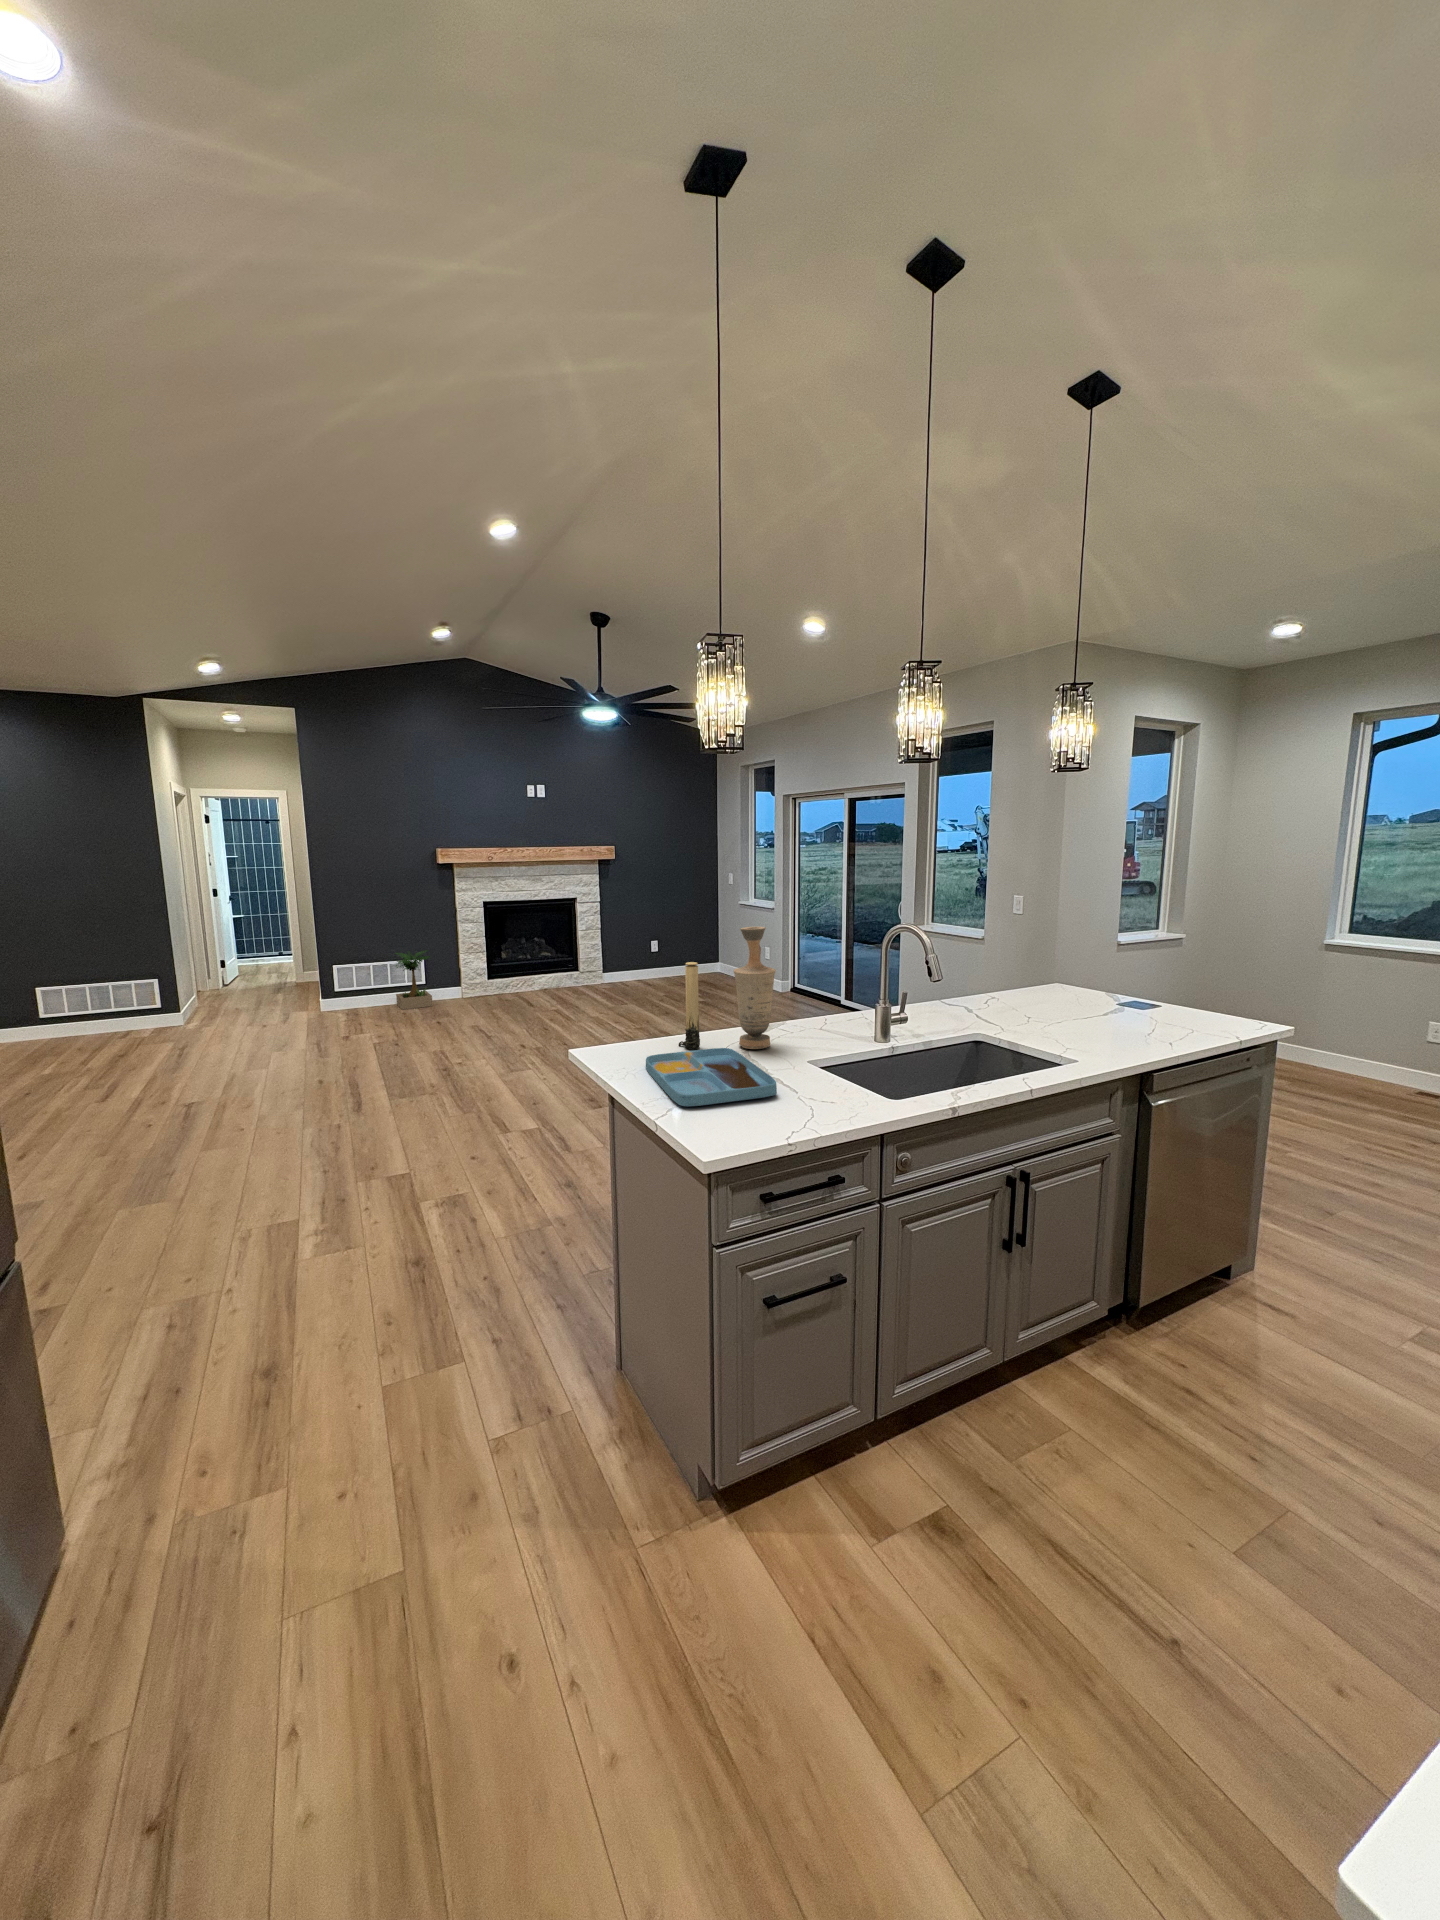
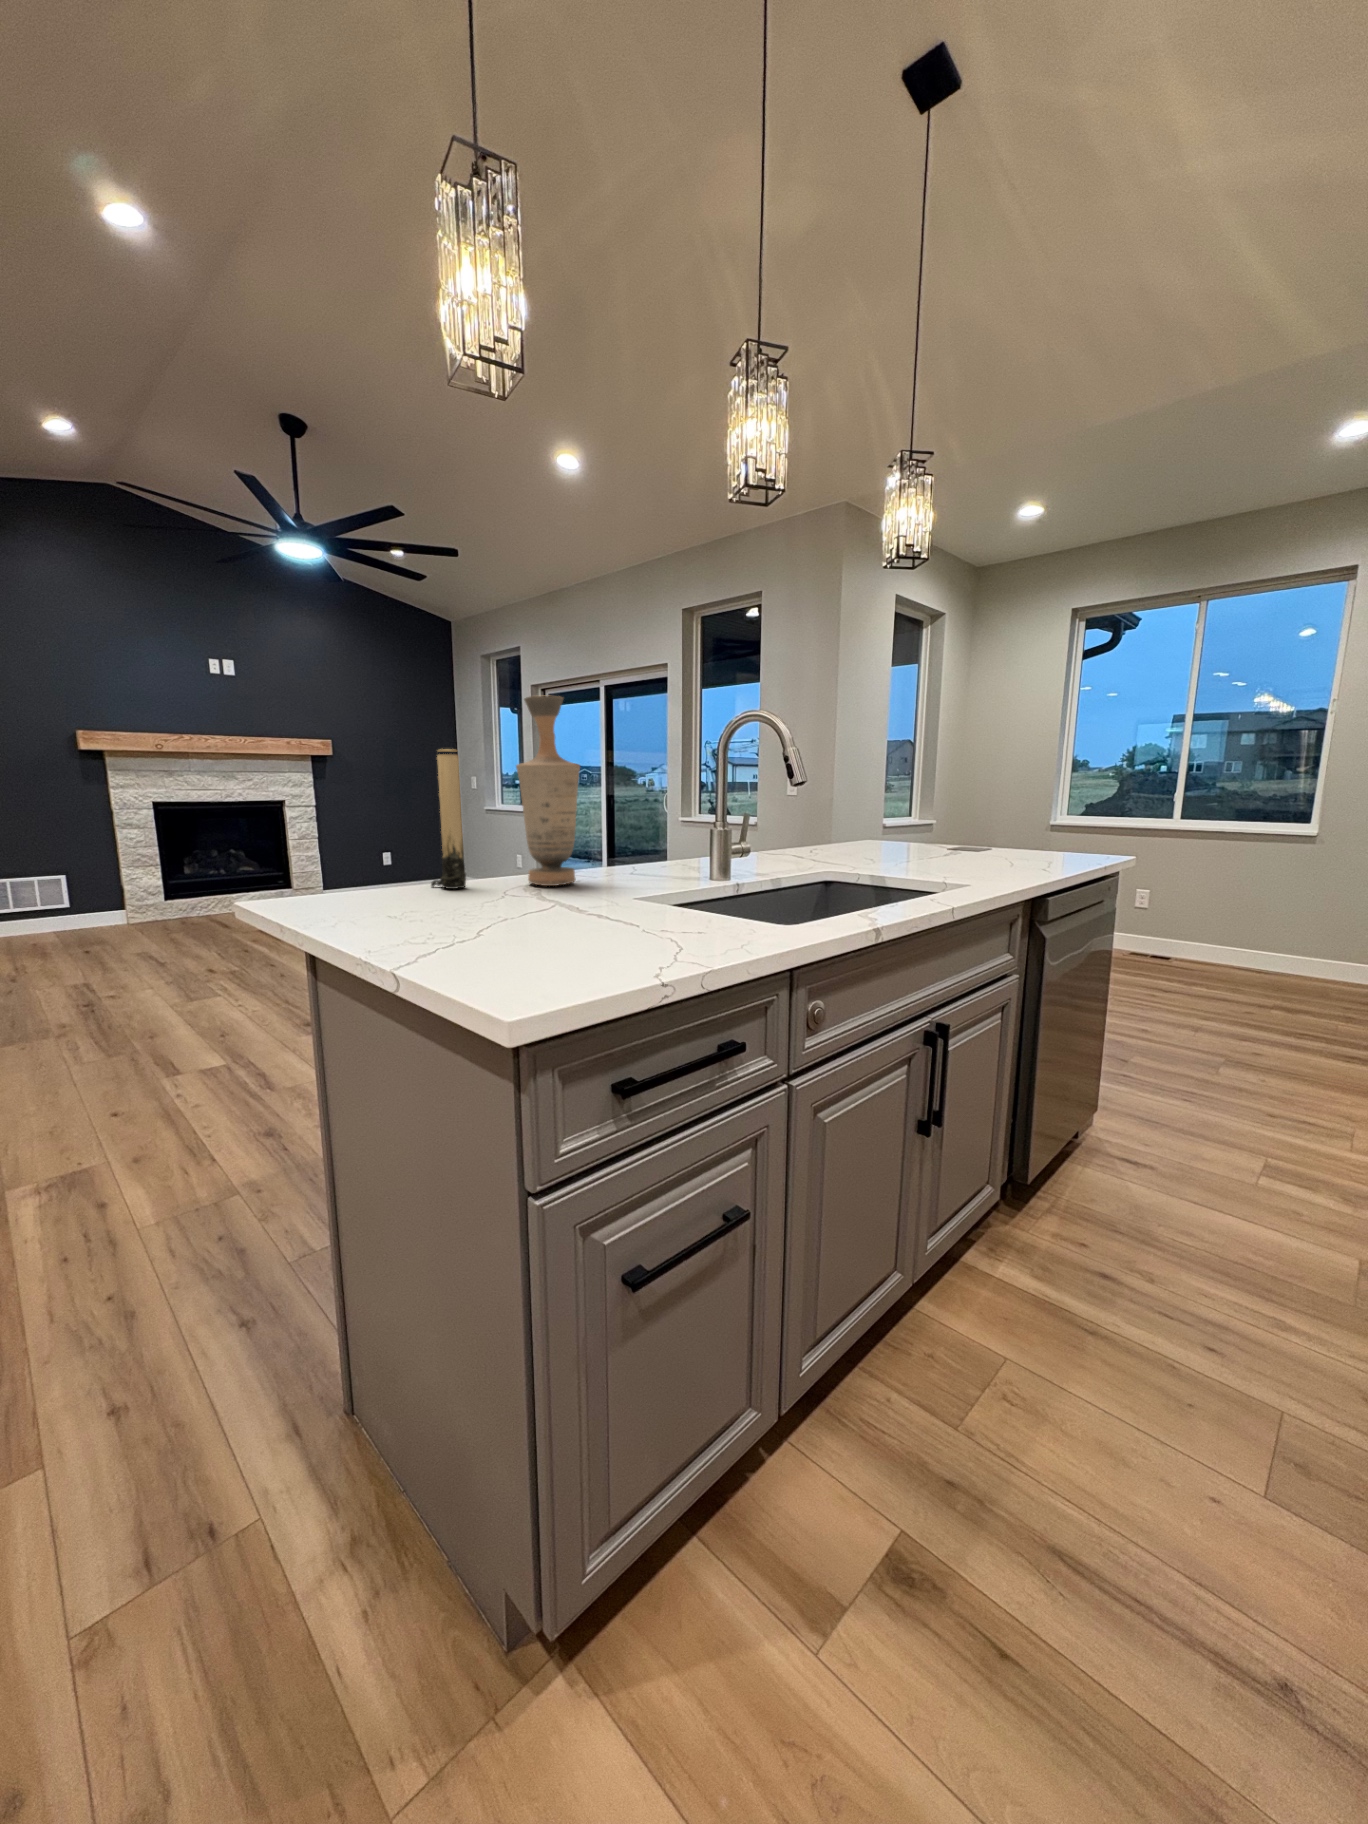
potted plant: present [395,950,433,1010] -> none [10,862,83,941]
tray: present [646,1048,777,1106] -> none [375,879,612,944]

